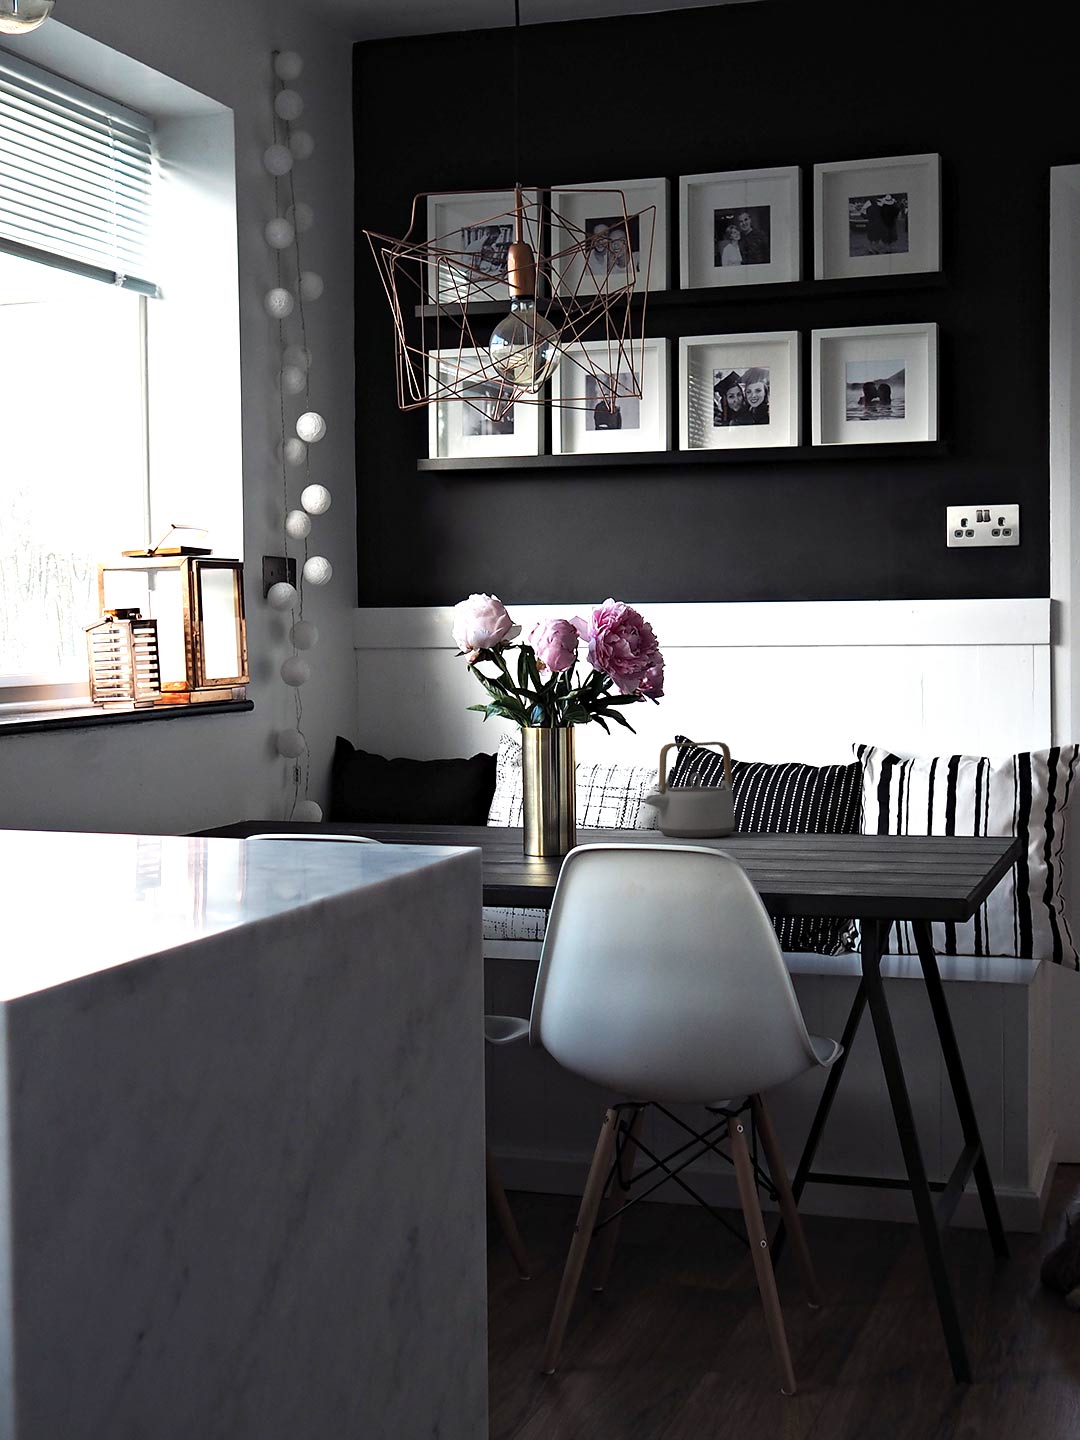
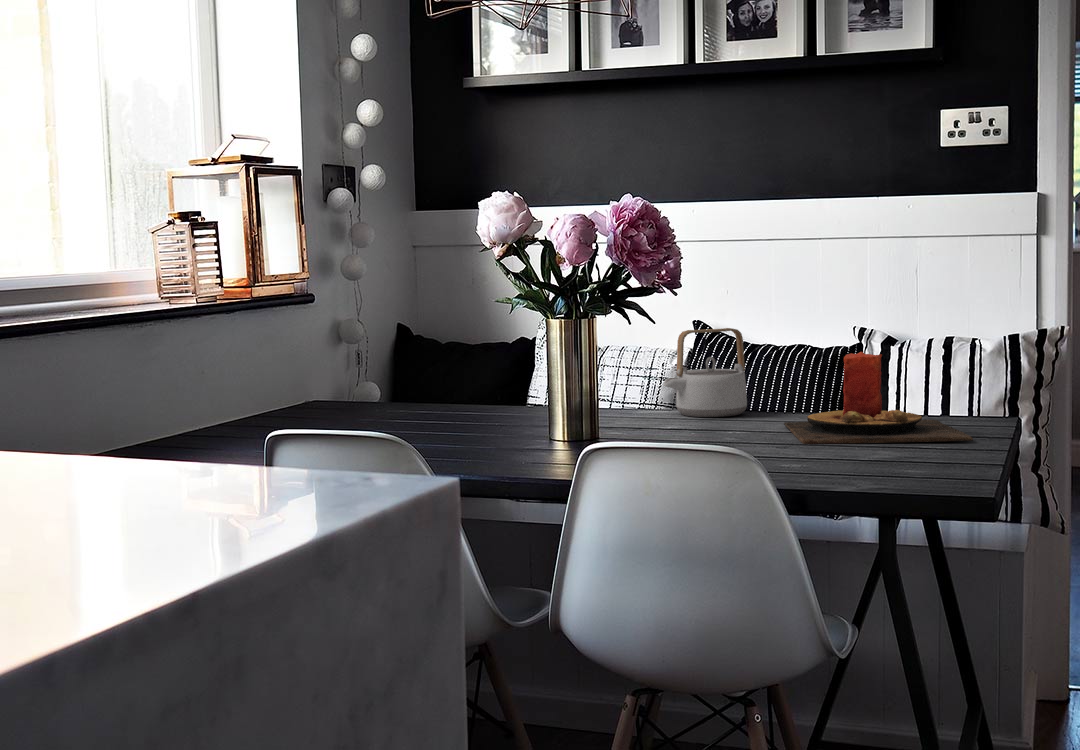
candle: none [773,766,966,861] -> present [784,352,973,444]

